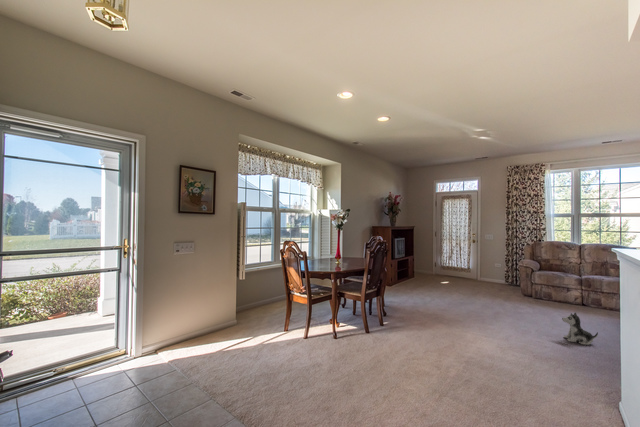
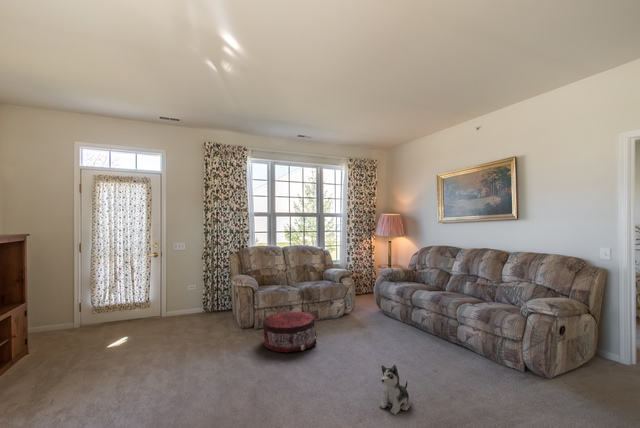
pouf: none [525,286,574,314] -> present [263,311,317,353]

